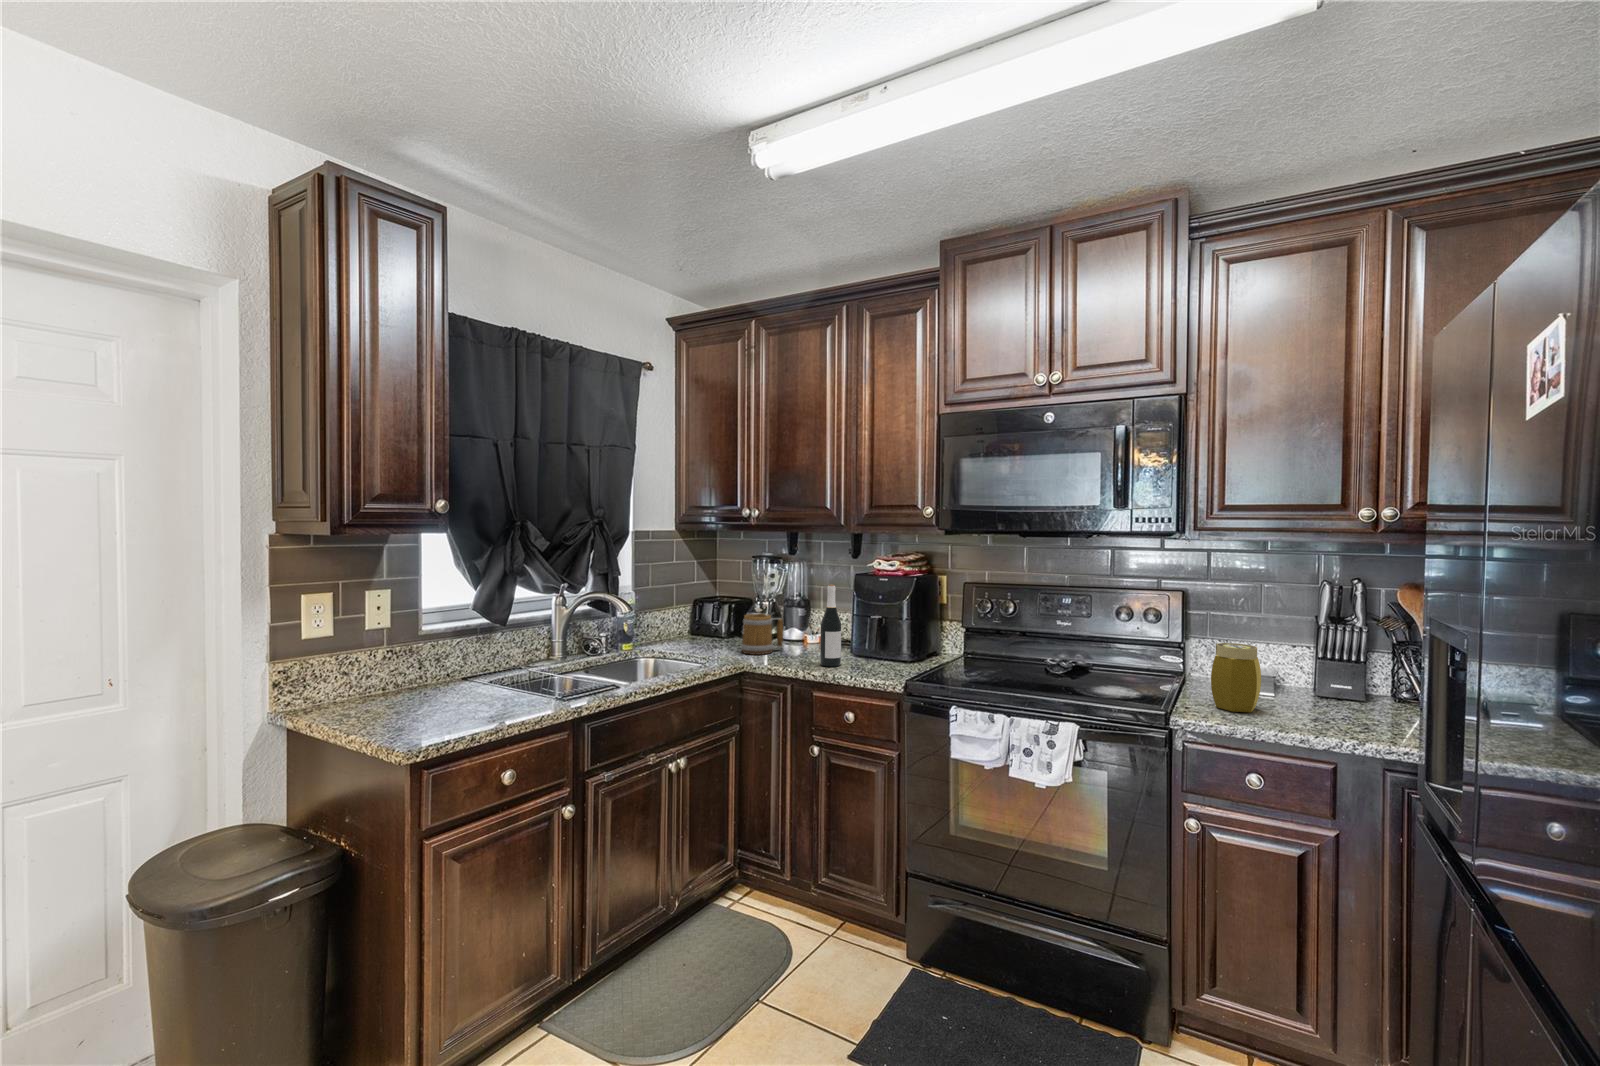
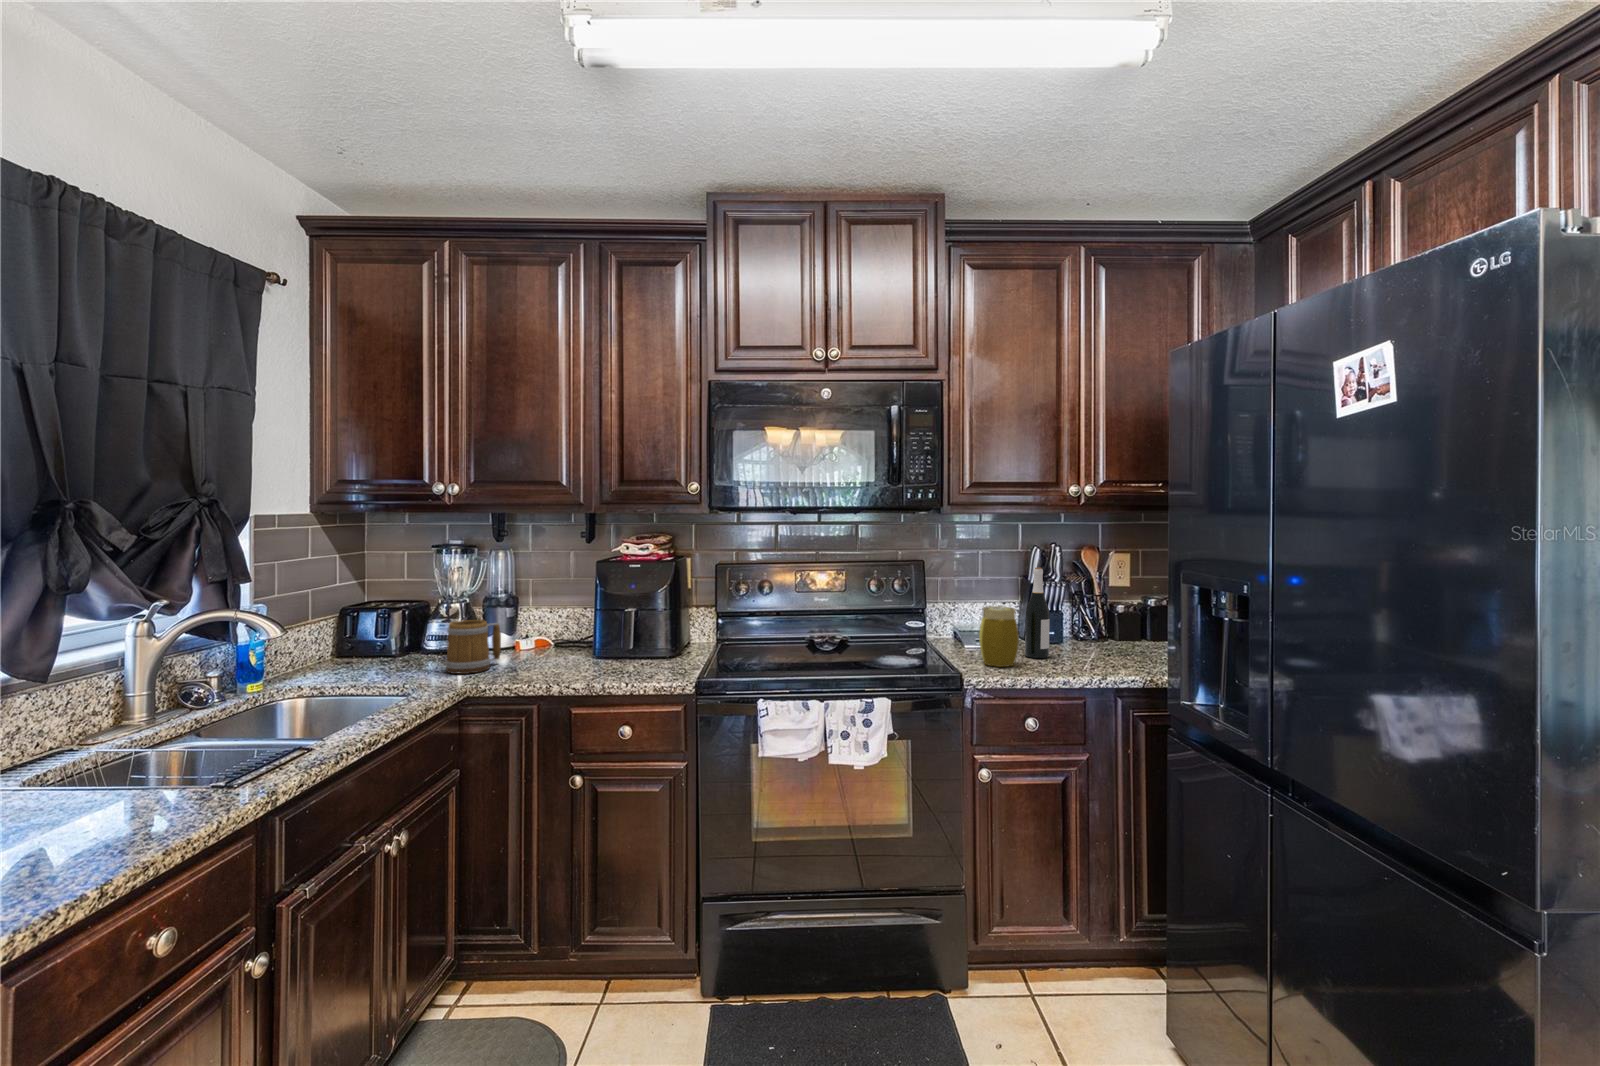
wine bottle: present [820,585,841,667] -> present [1025,568,1050,658]

